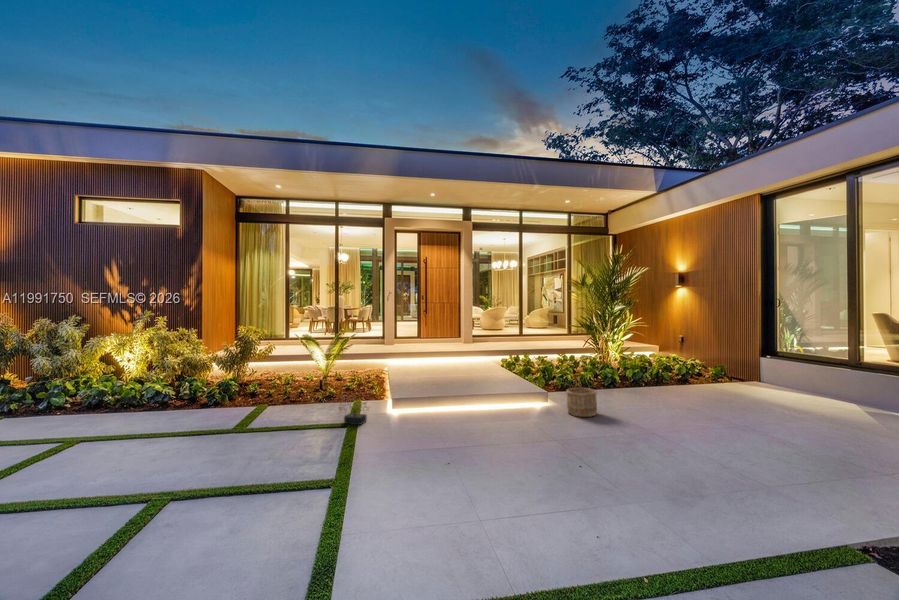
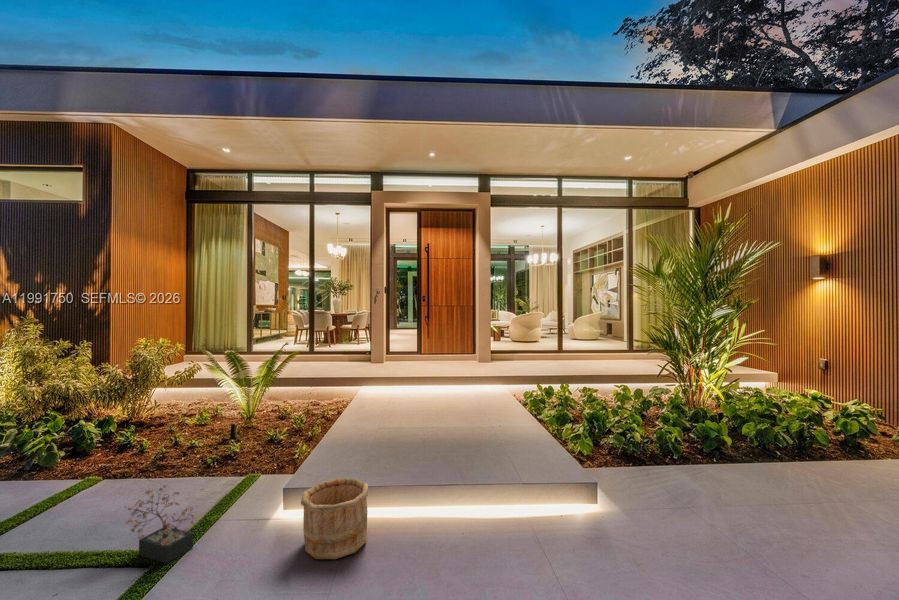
wooden bucket: present [566,388,597,417] -> present [301,479,368,559]

